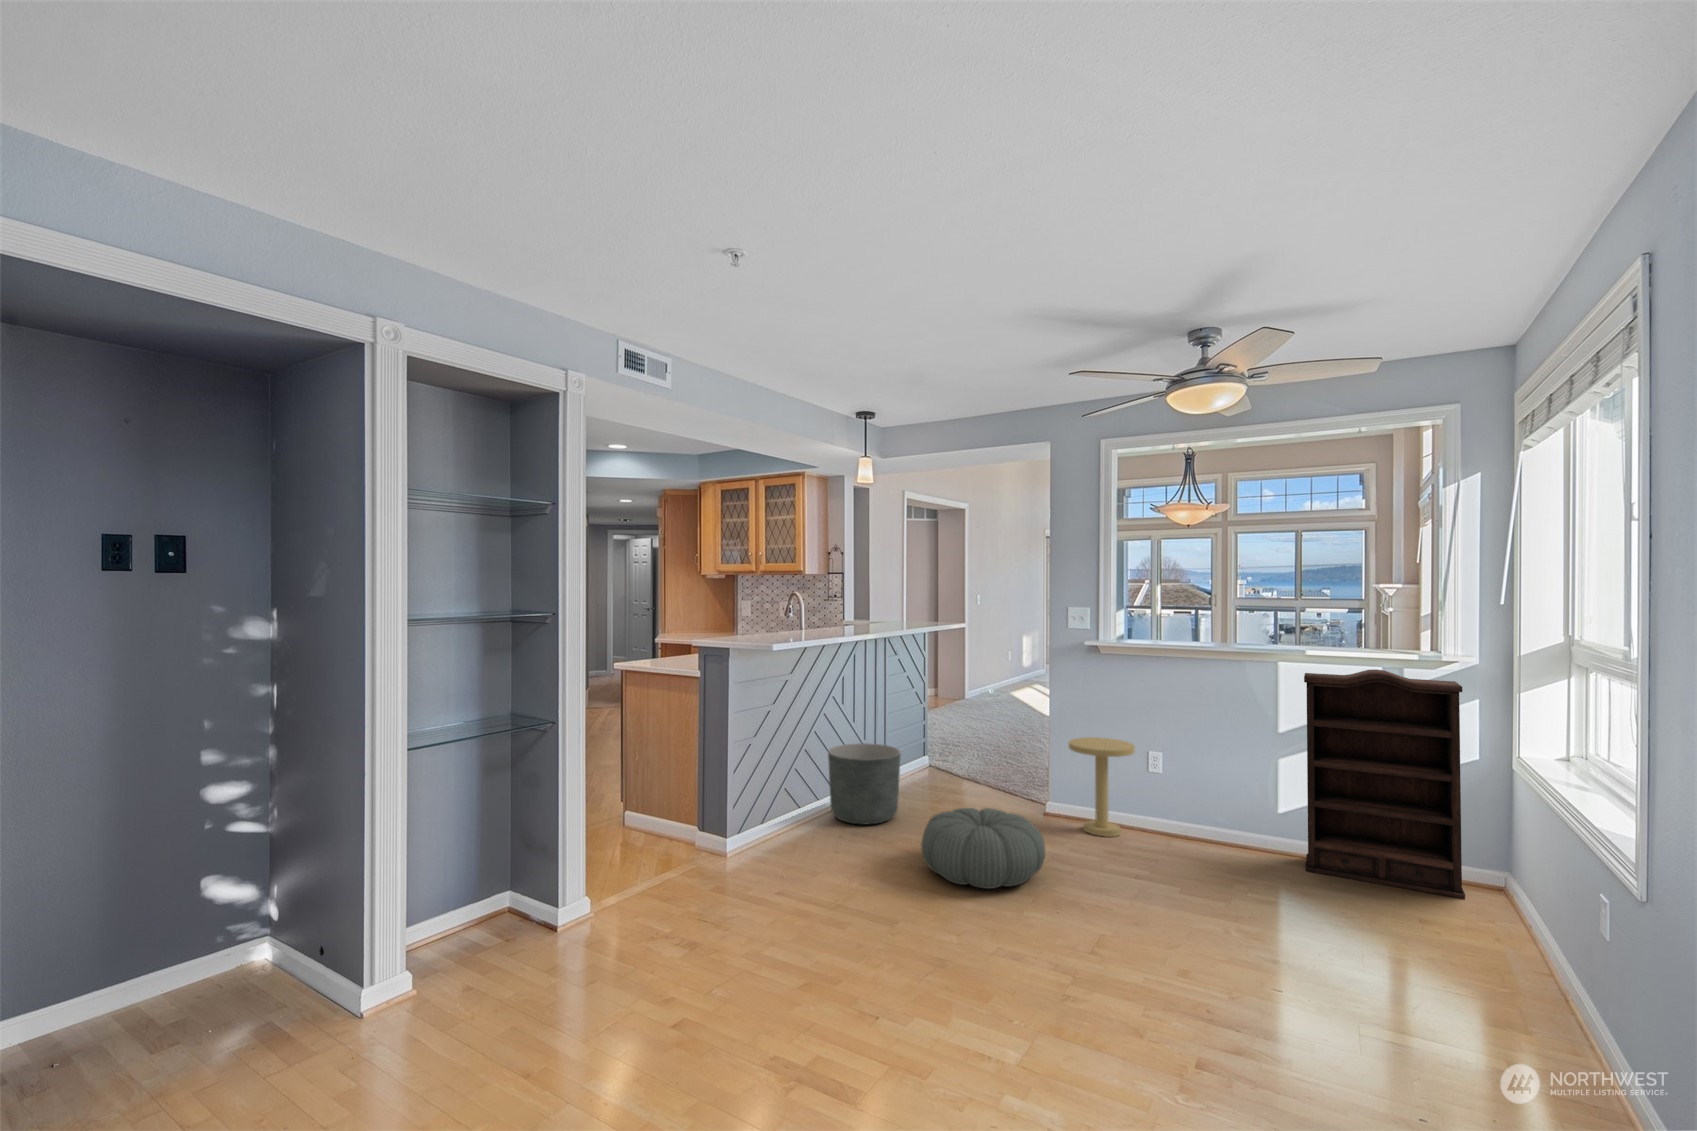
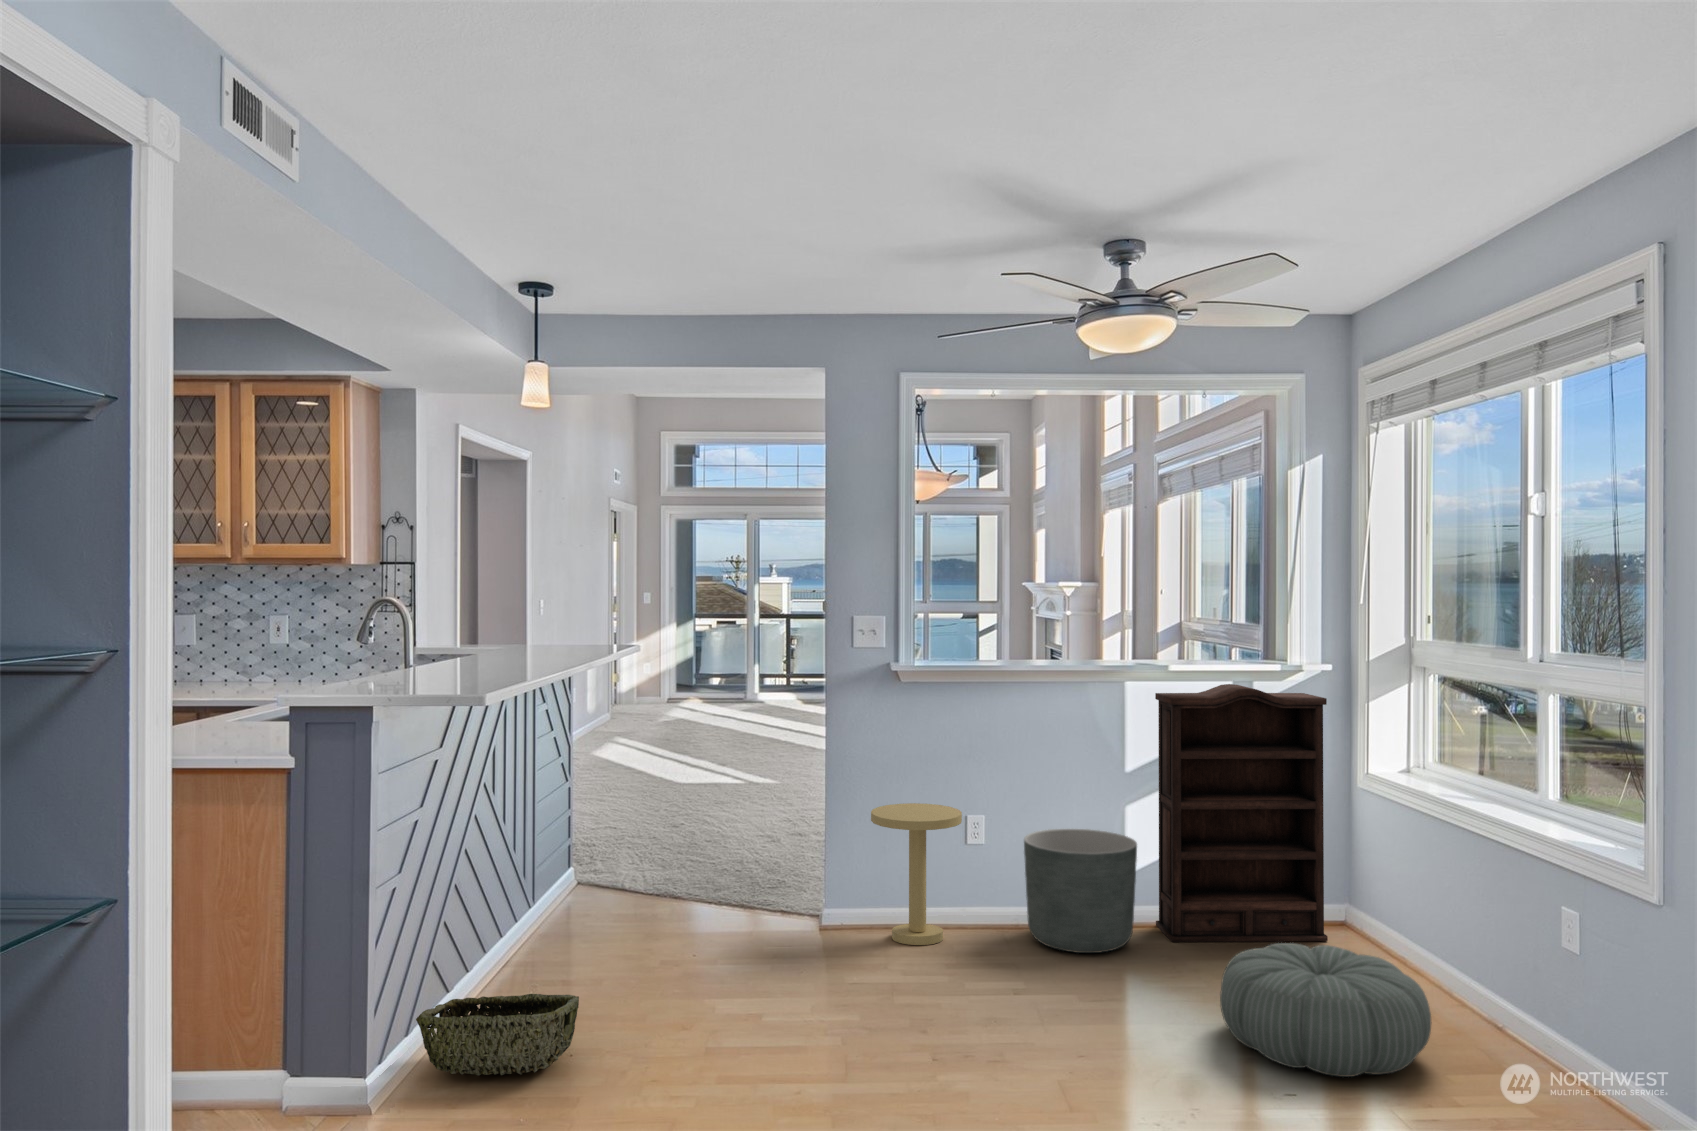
planter: present [828,743,901,824] -> present [1024,829,1137,953]
pouf: present [921,808,1045,889] -> present [1220,943,1432,1077]
woven basket: none [751,809,836,855] -> present [416,994,579,1076]

